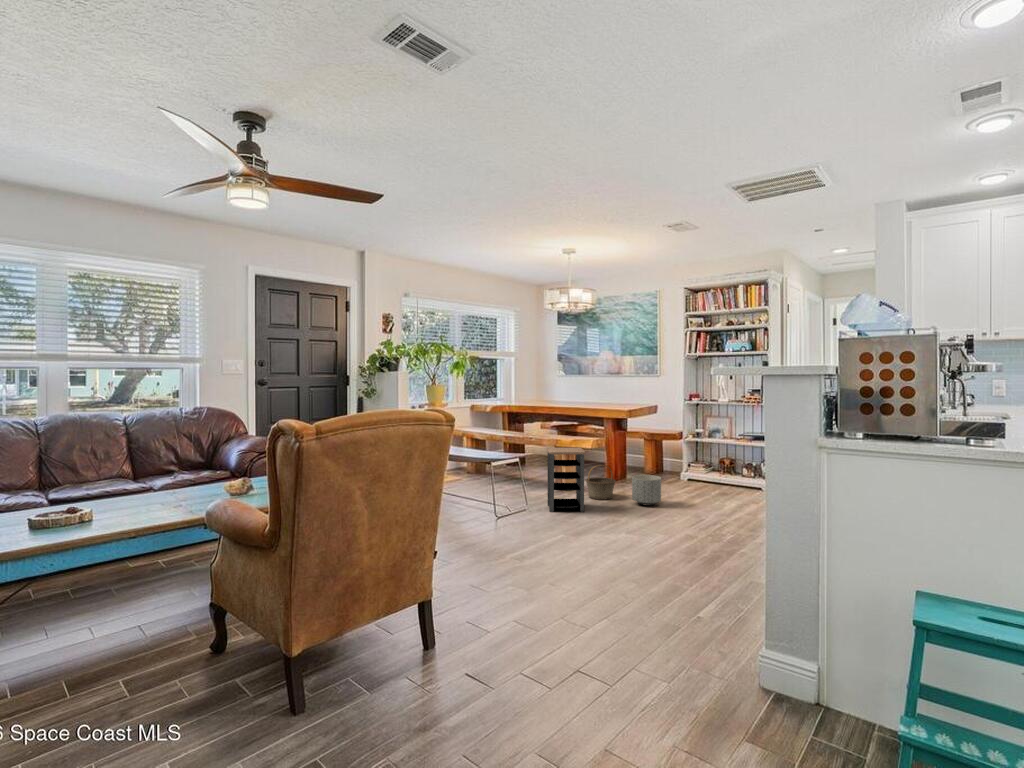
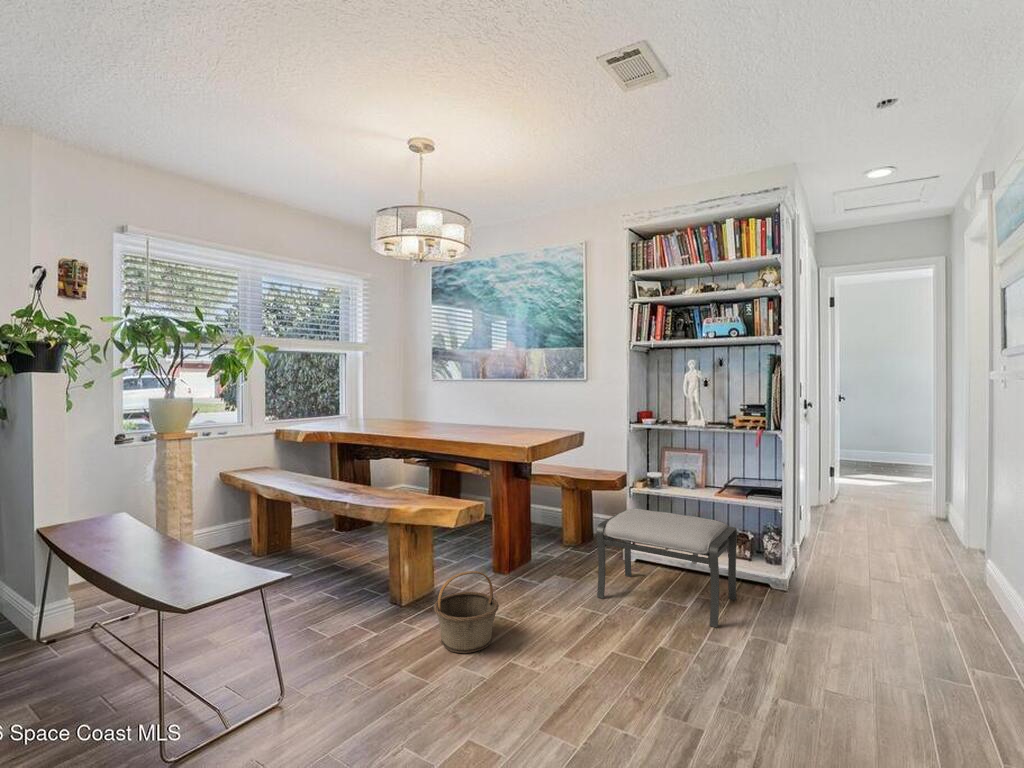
ottoman: none [664,446,740,498] -> present [596,508,737,628]
side table: present [547,448,586,512] -> none [314,547,413,731]
planter: present [632,475,661,506] -> none [530,597,593,677]

